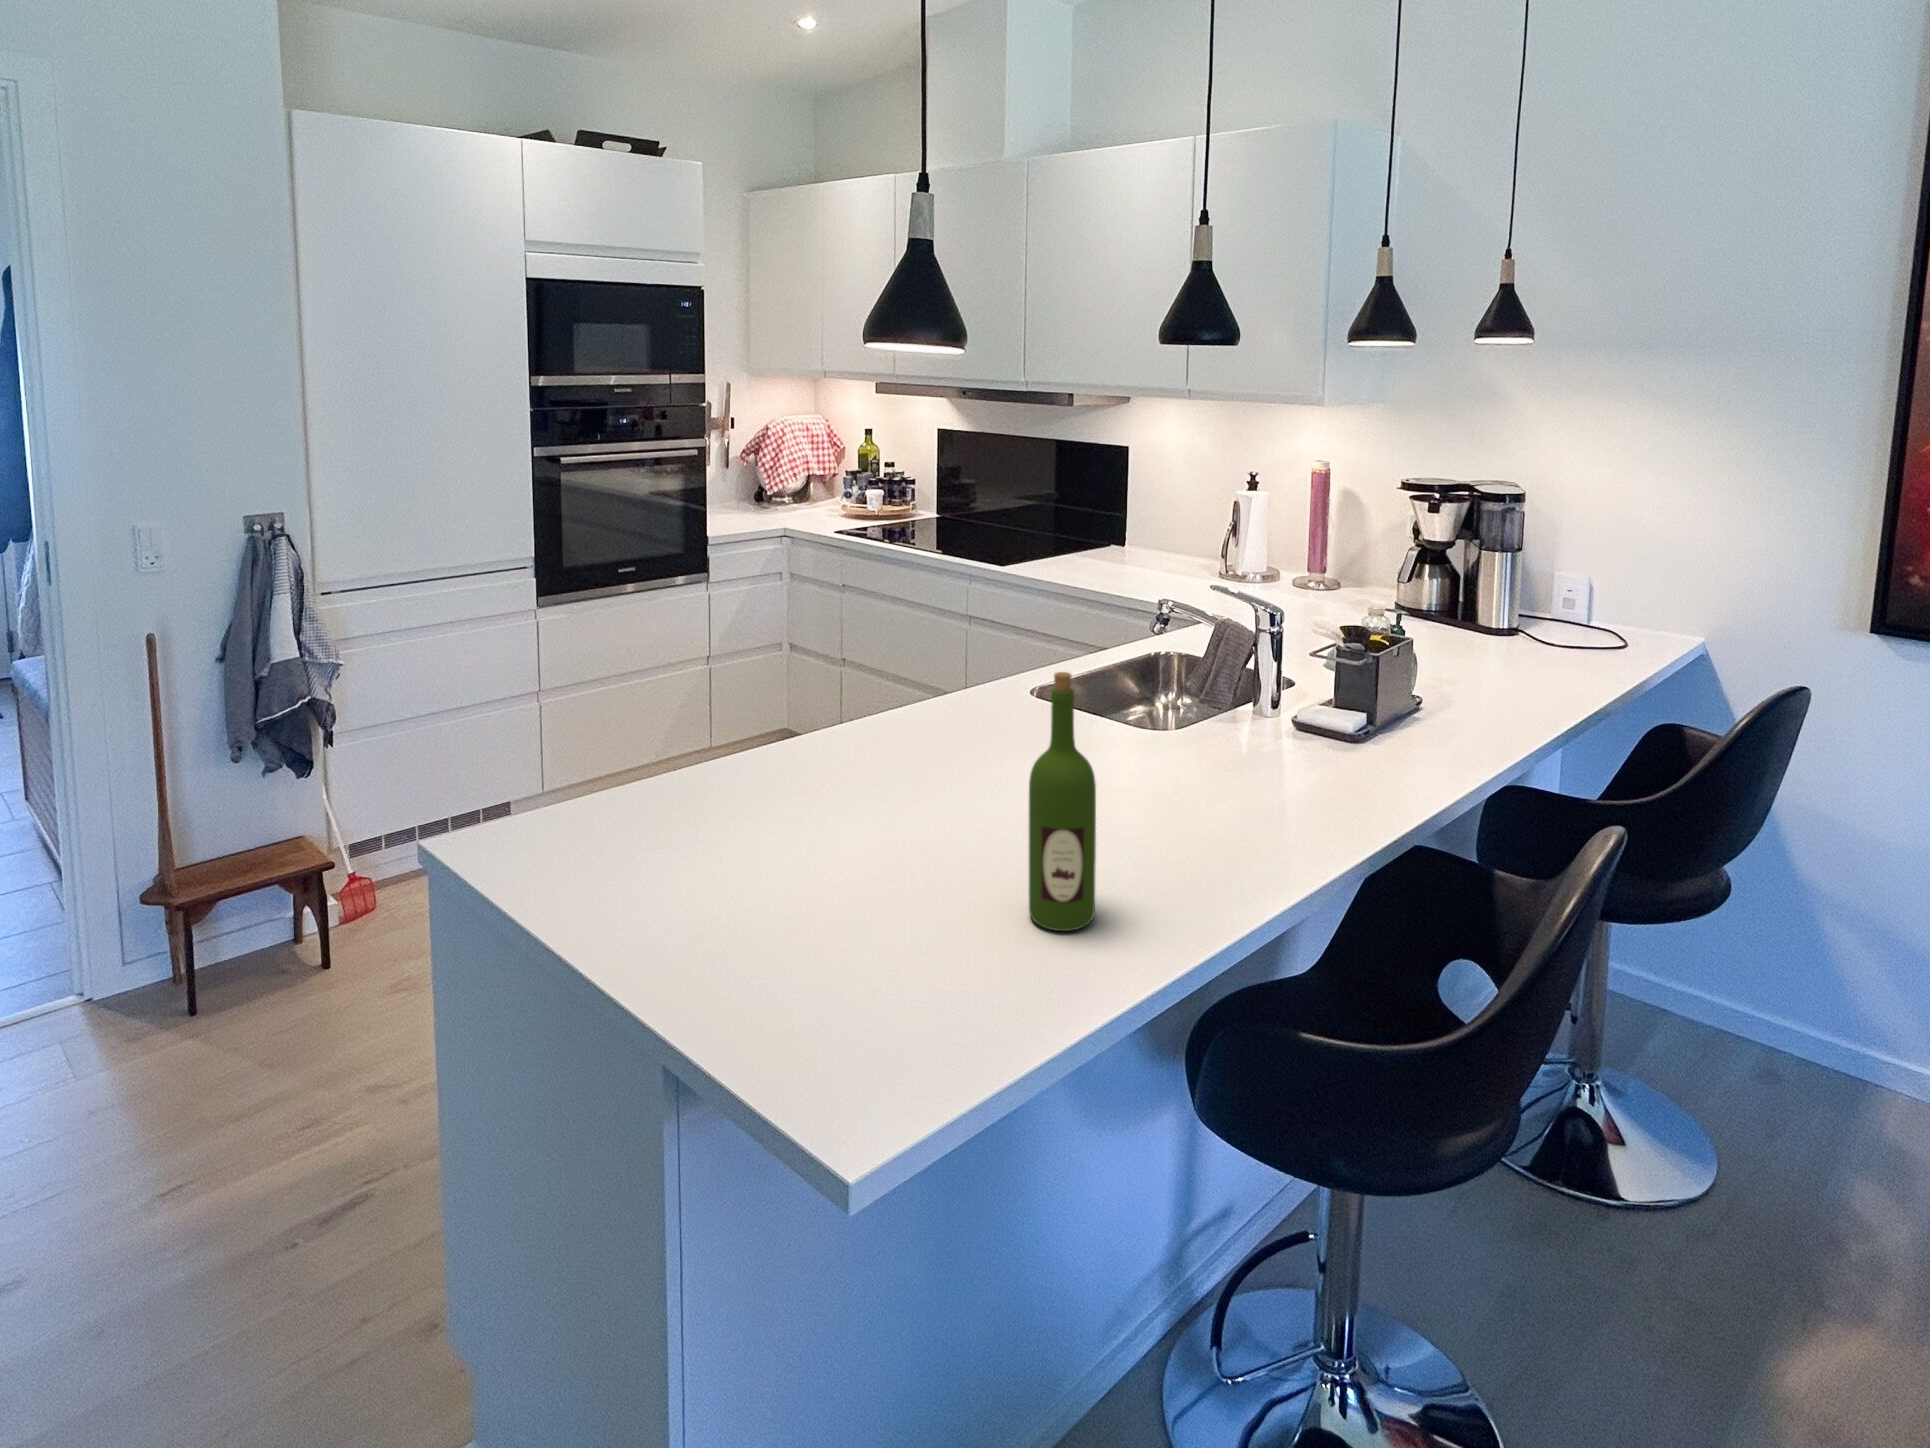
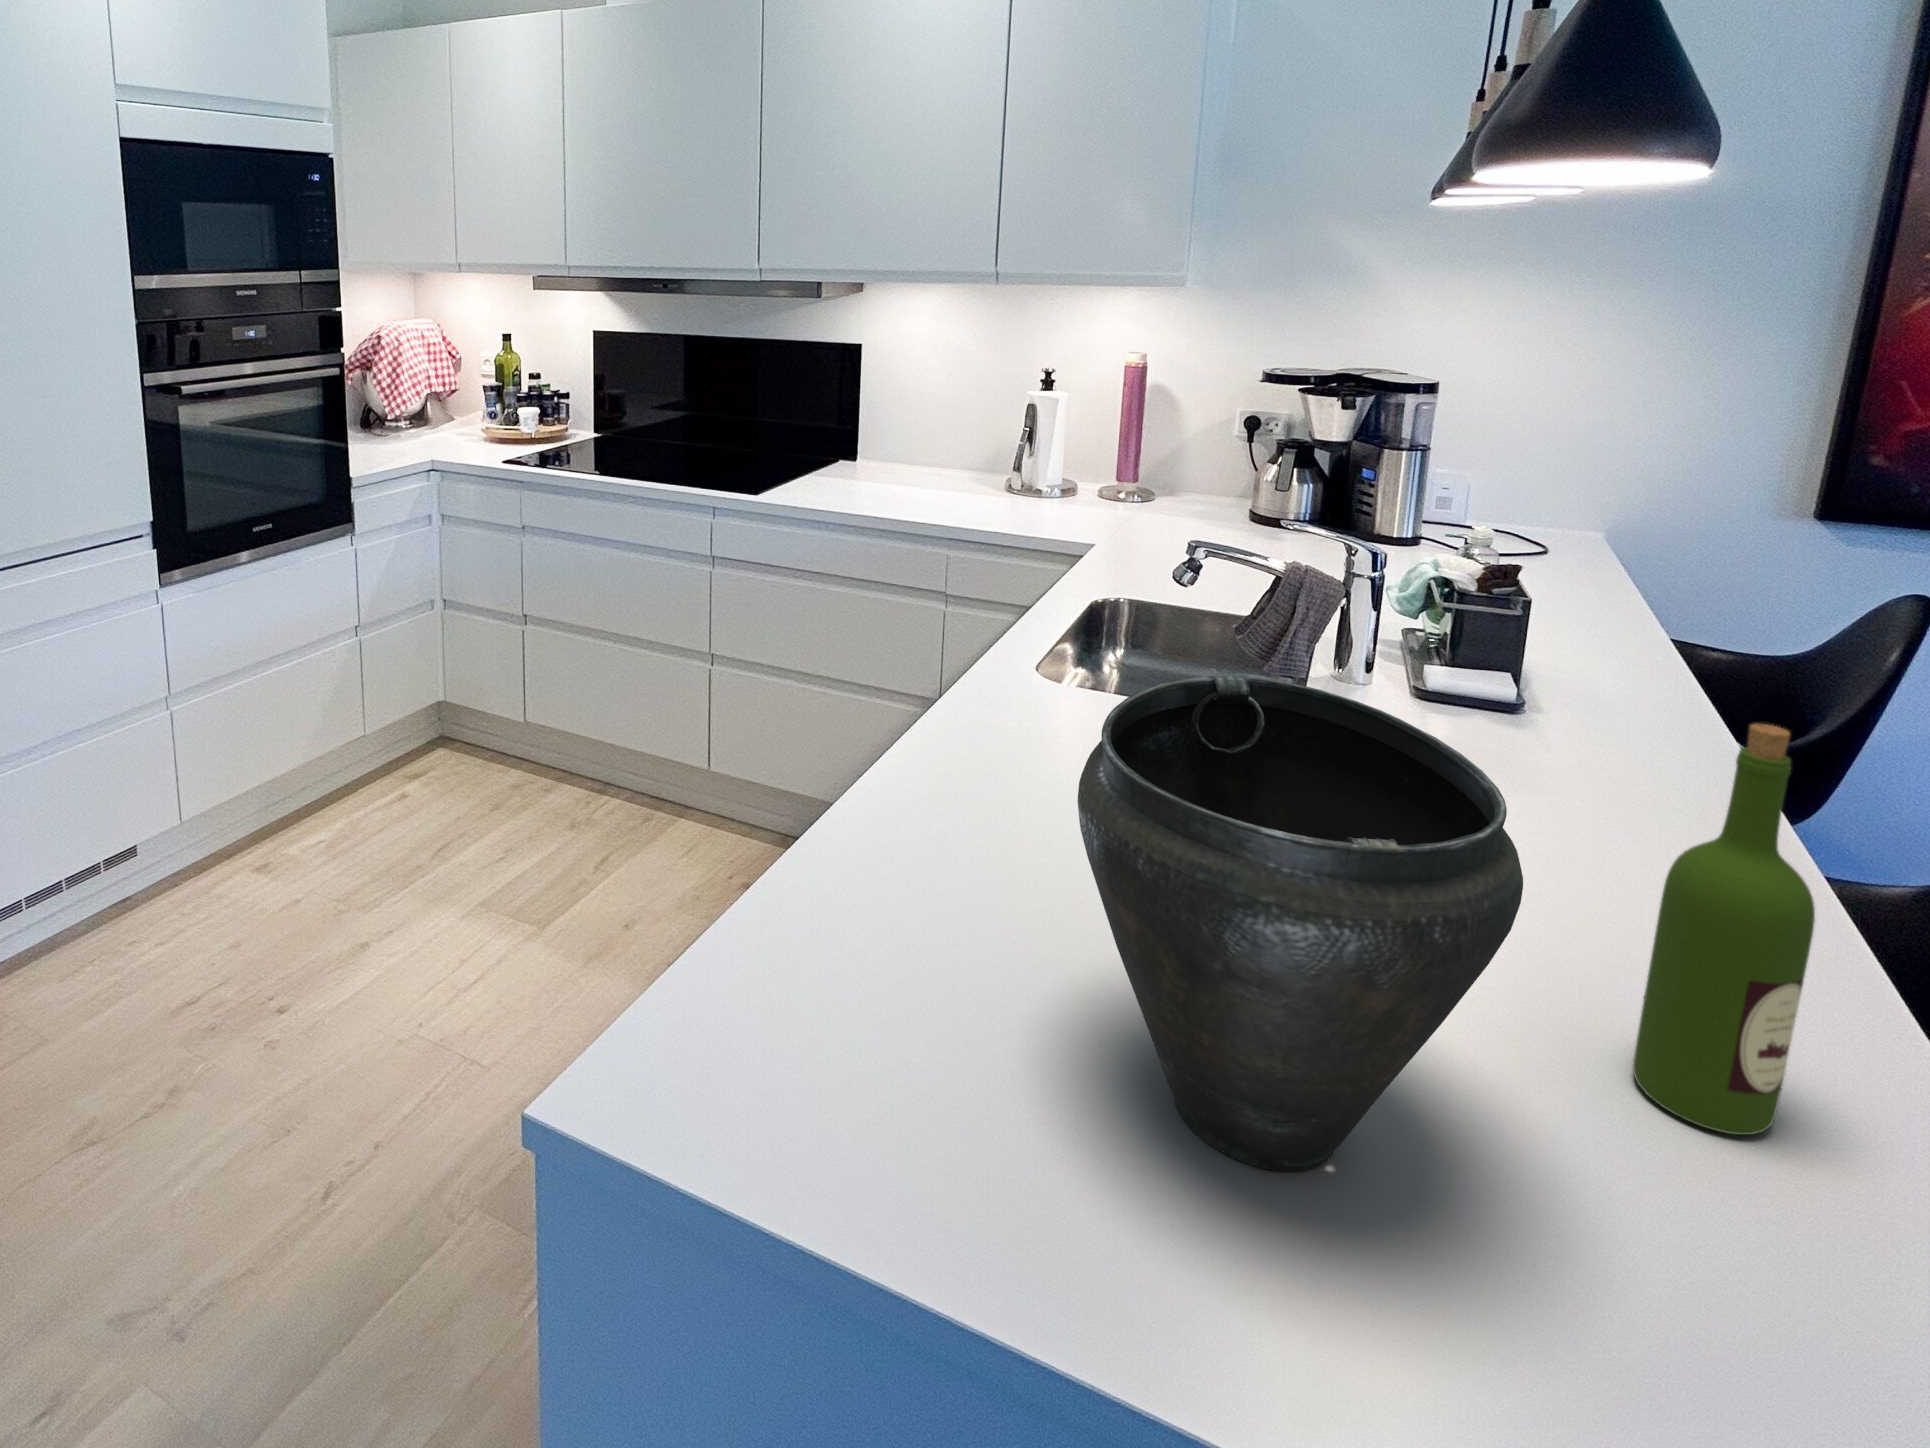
vase: none [669,635,892,910] -> present [1077,676,1523,1171]

